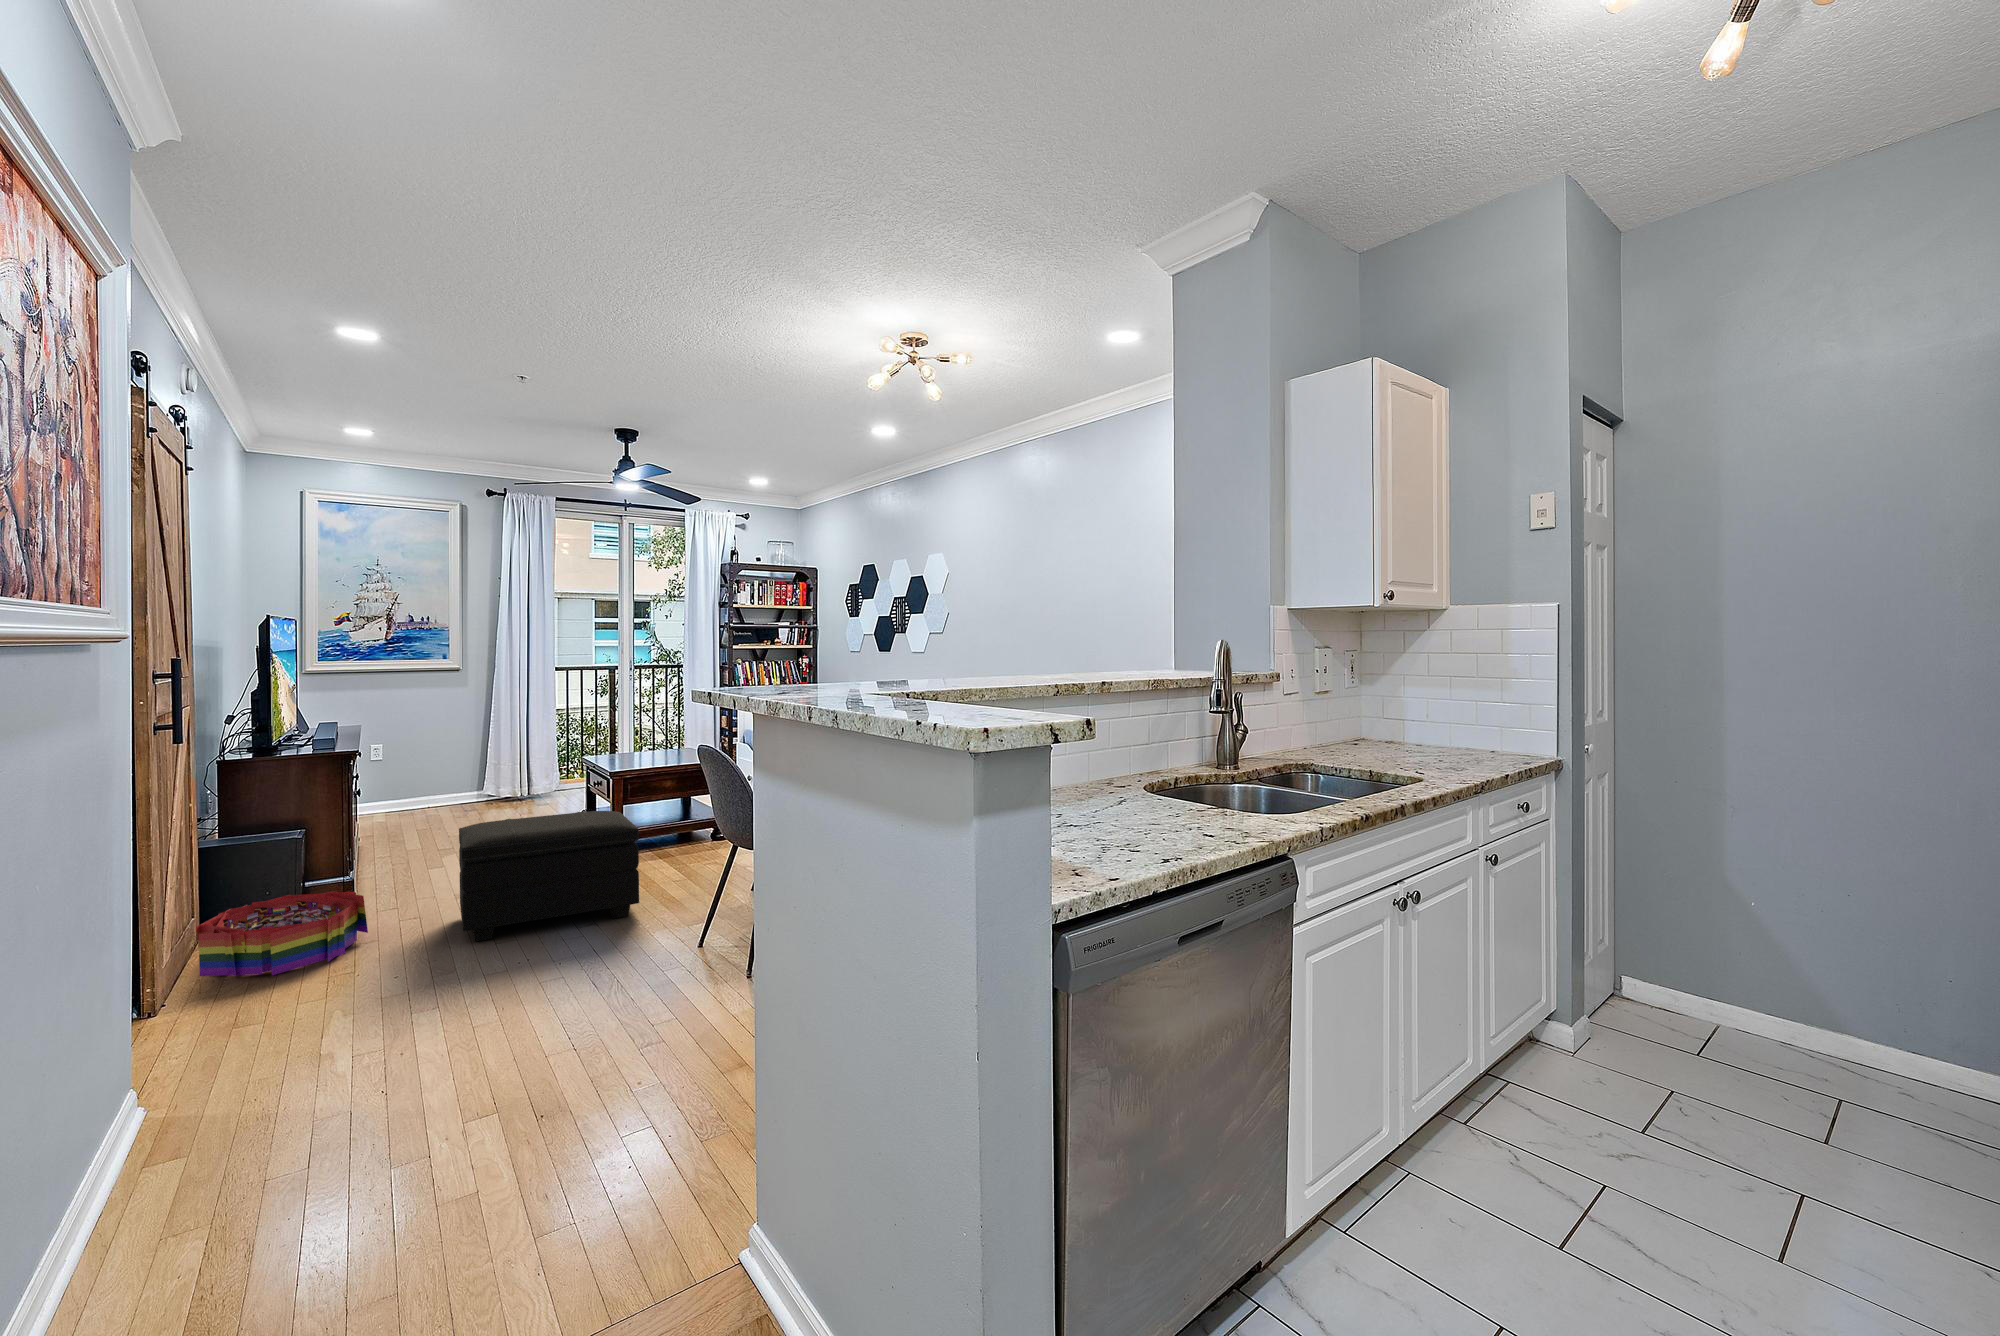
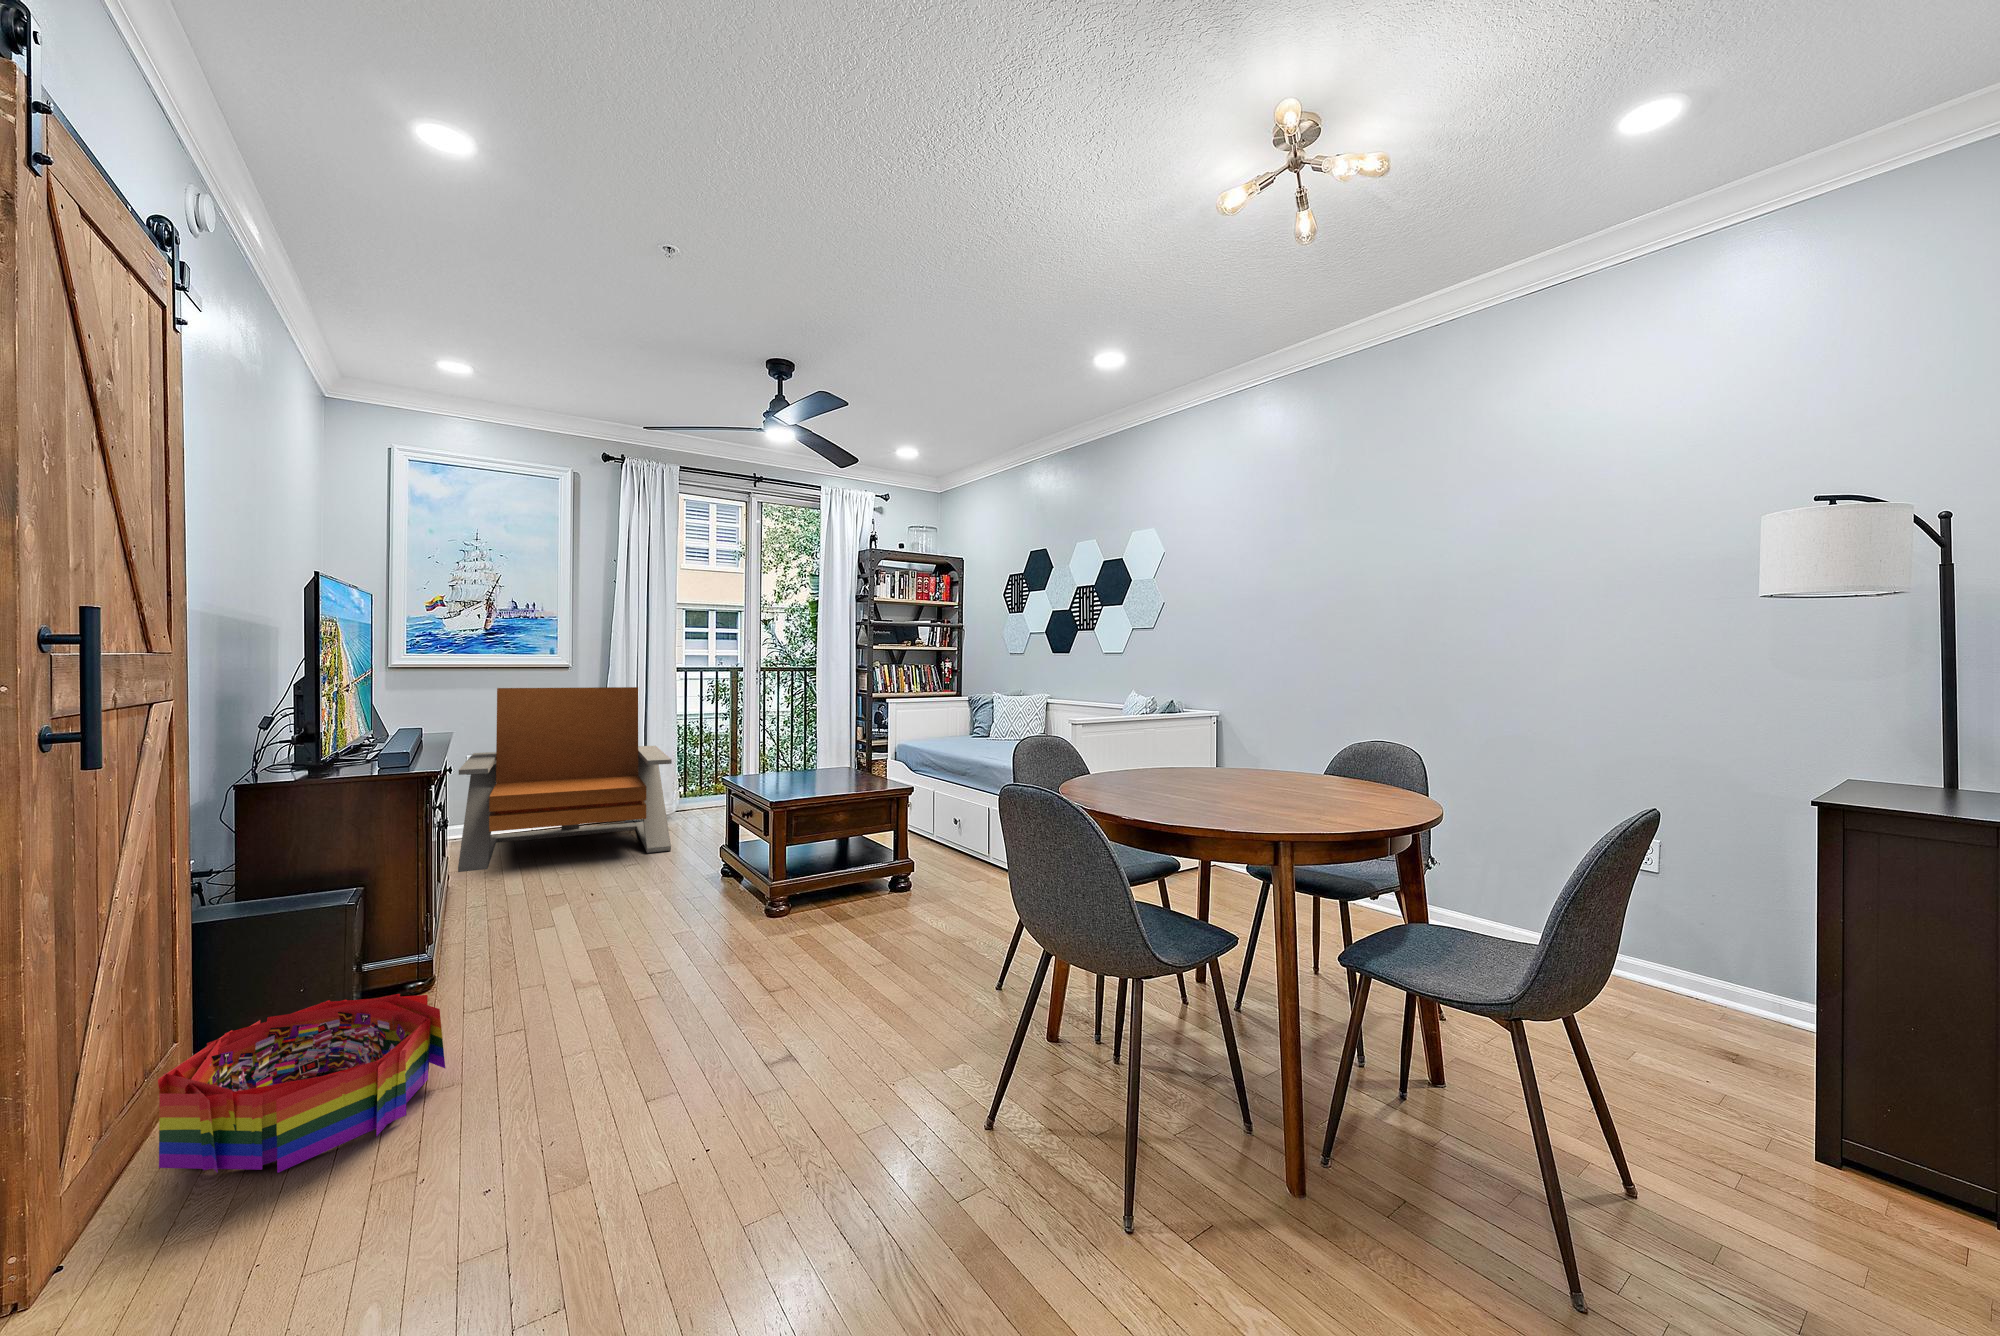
lounge chair: none [367,686,546,836] -> present [458,687,672,872]
footstool: present [459,811,639,941] -> none [584,863,853,1089]

